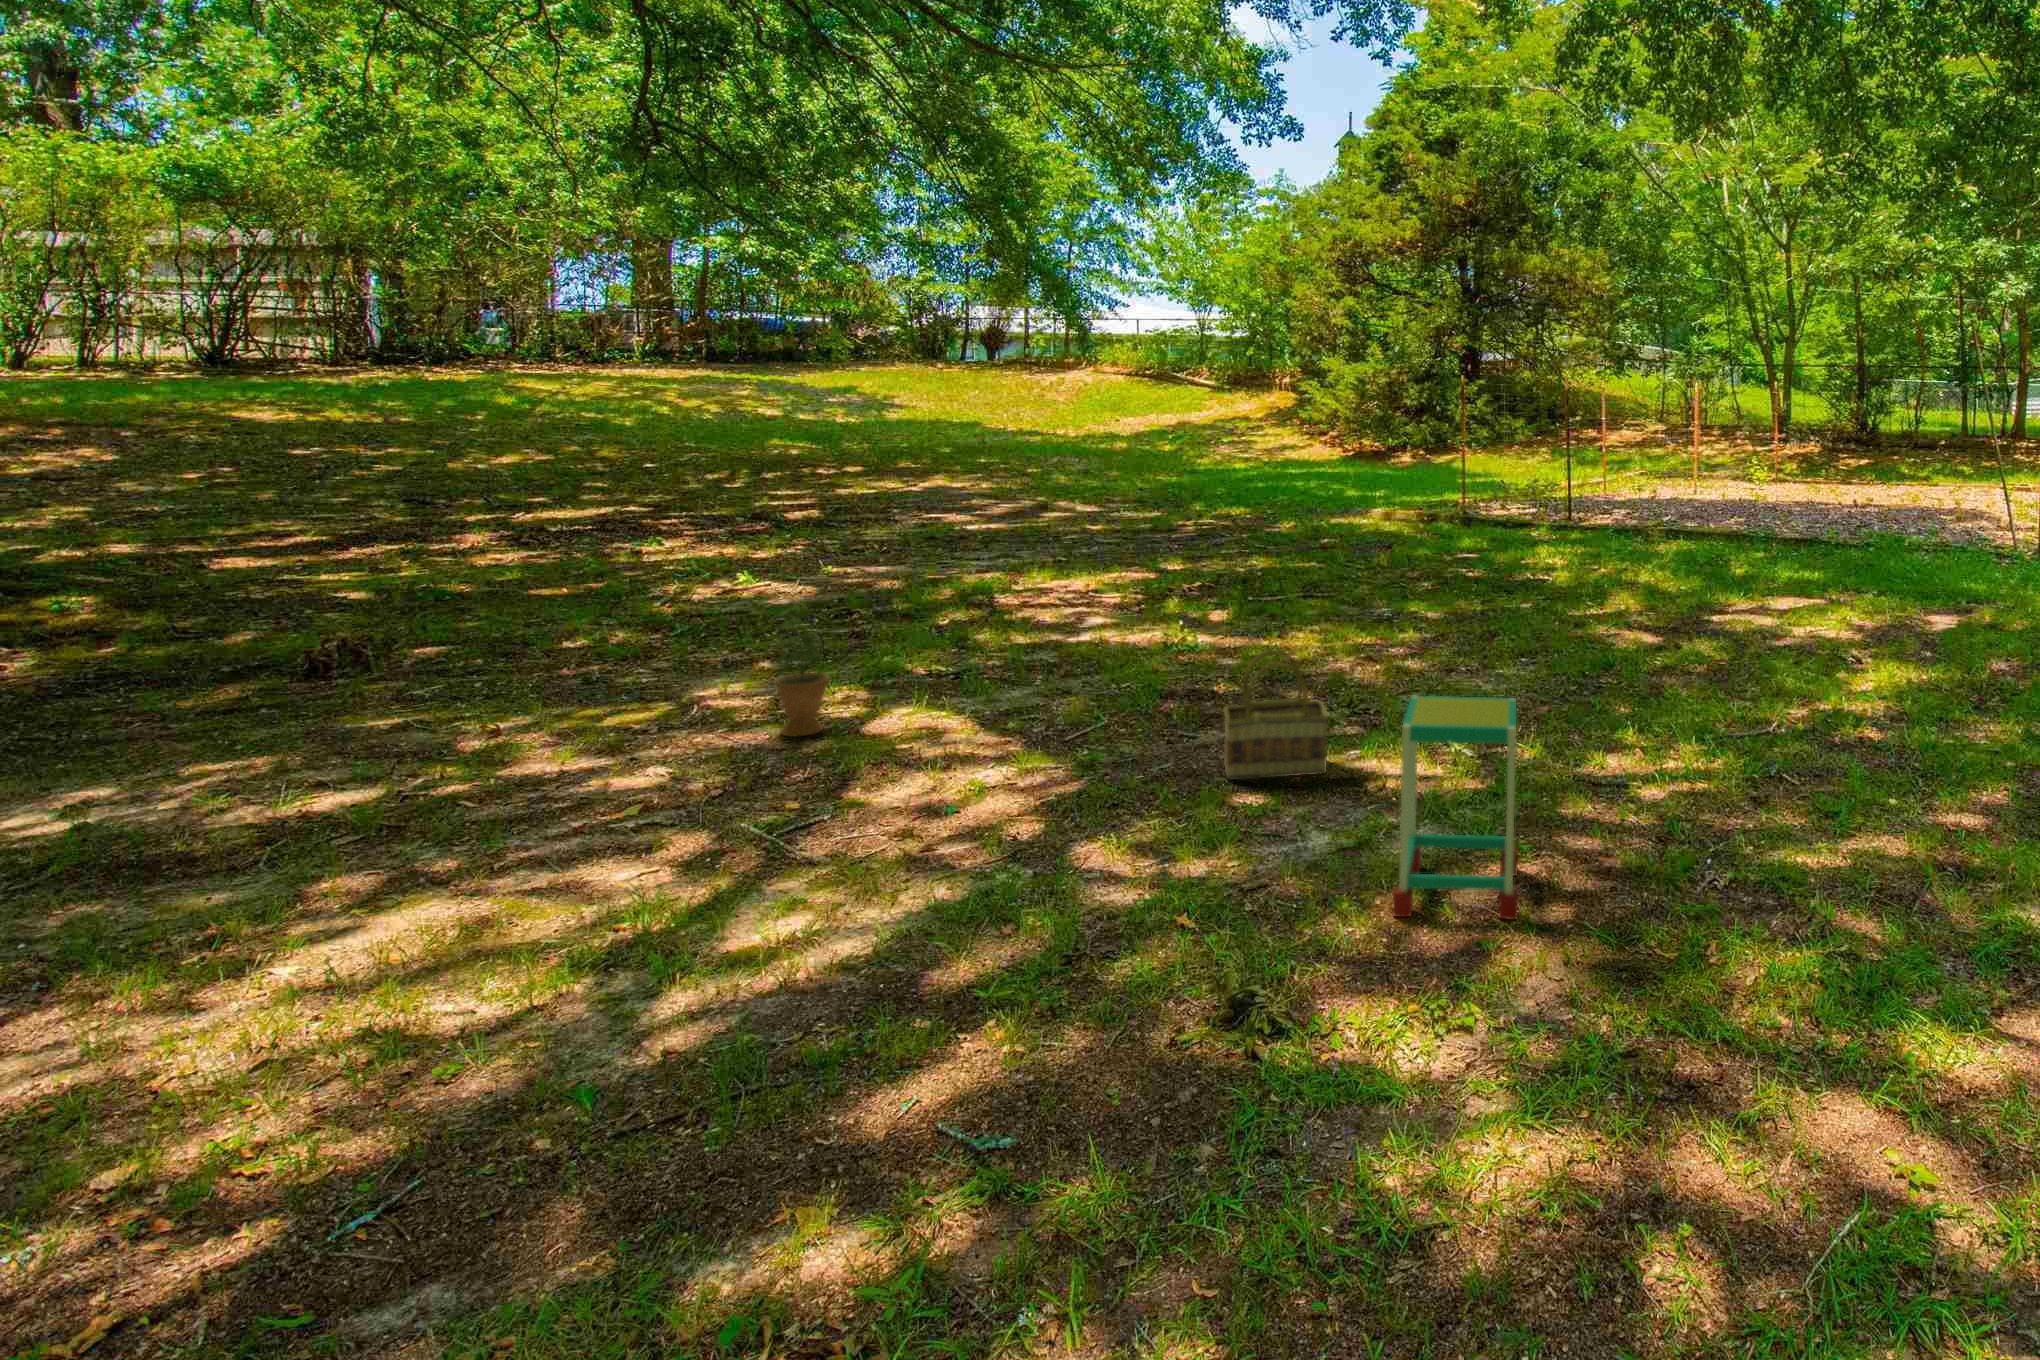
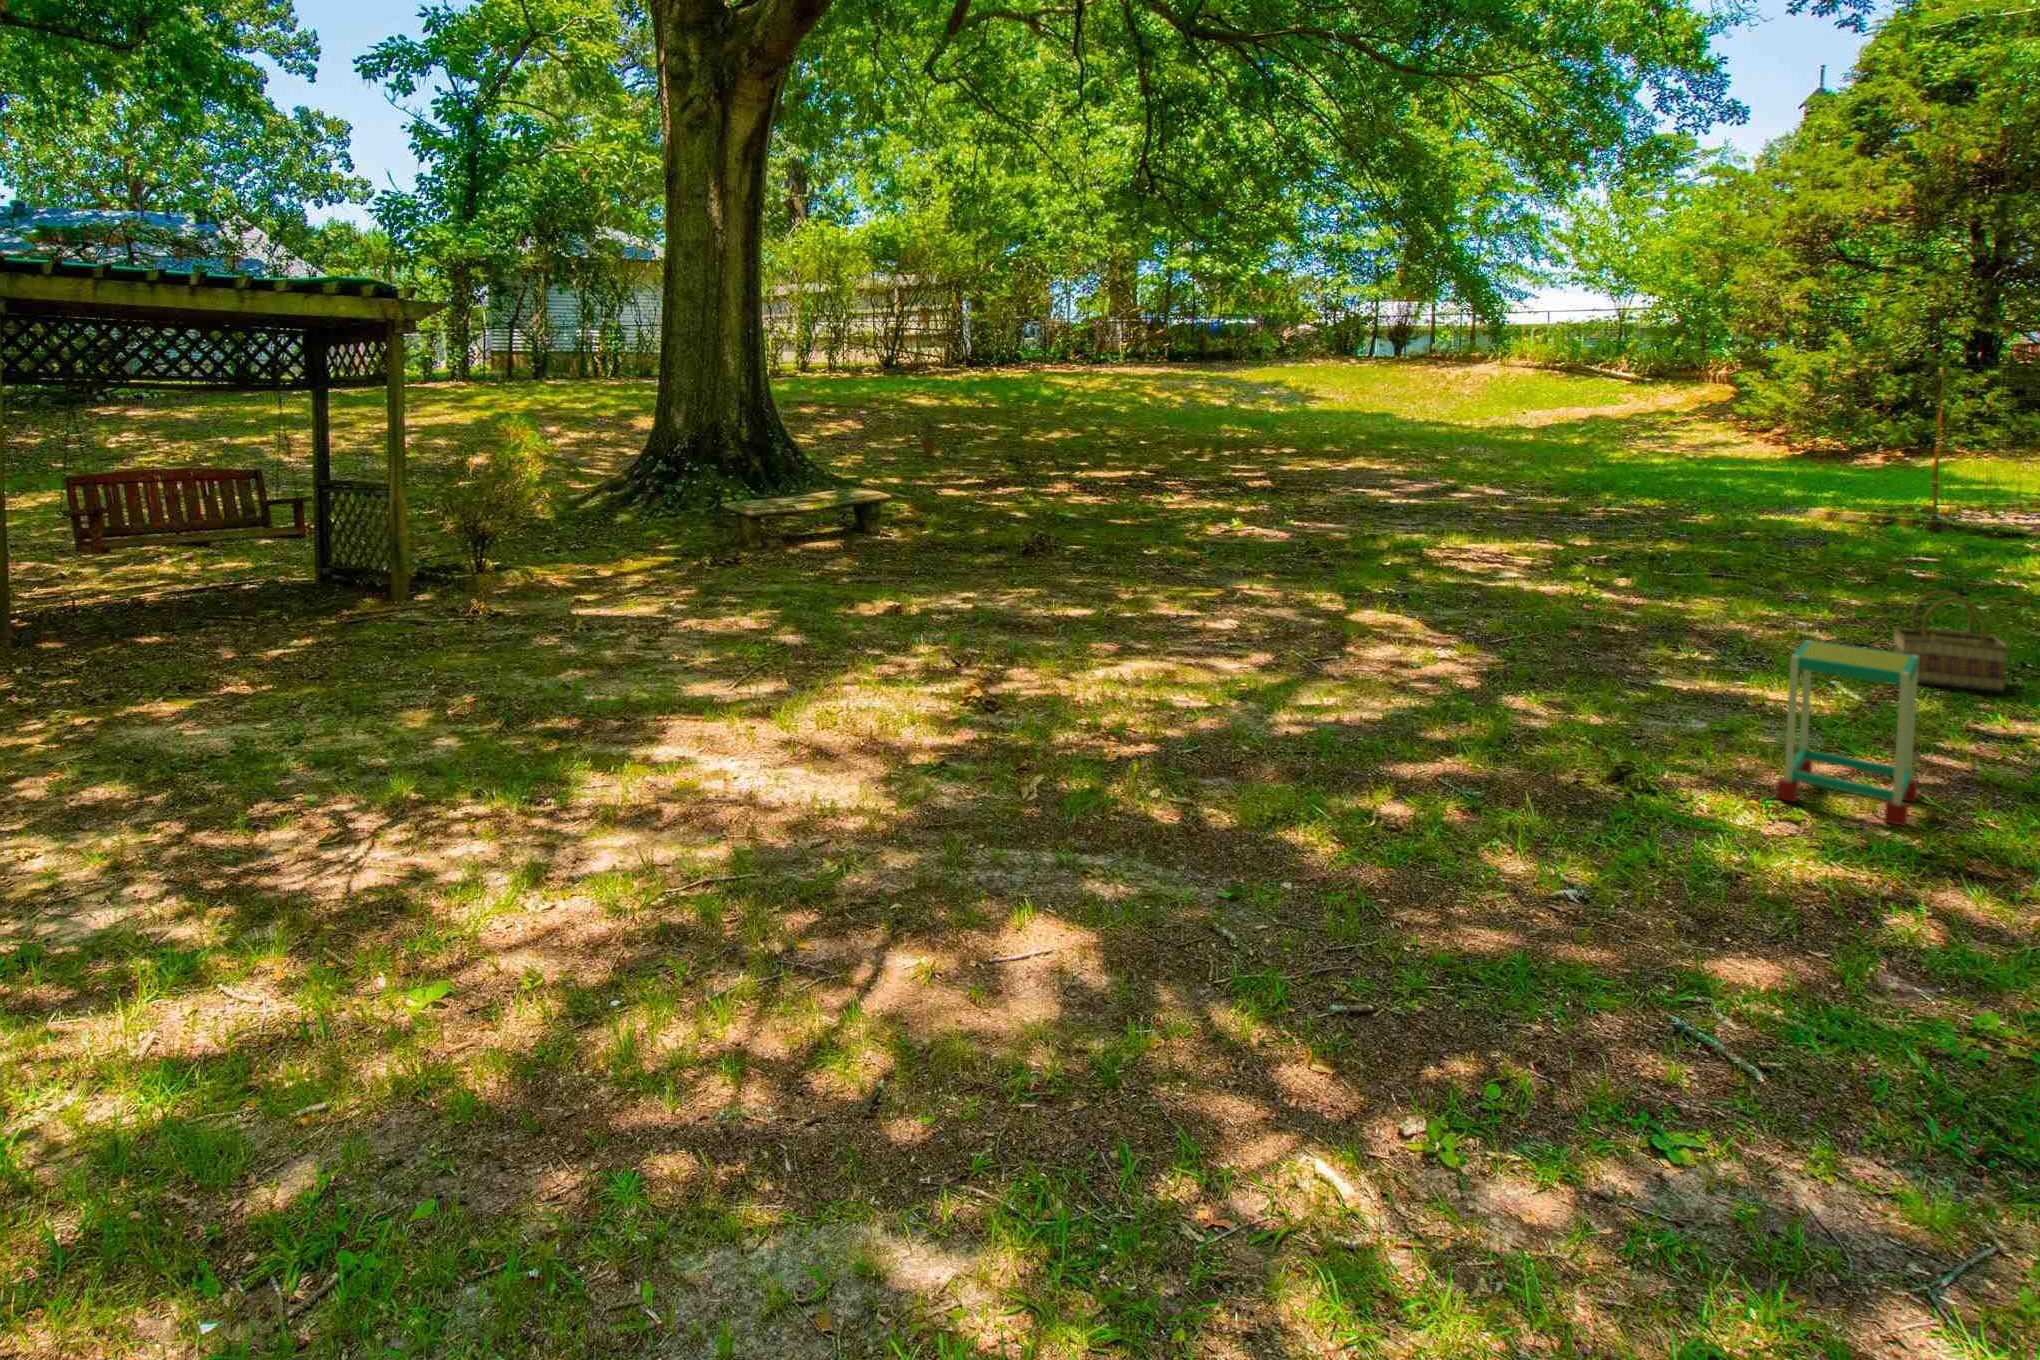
potted plant: present [772,600,828,736] -> present [921,418,935,457]
basket: present [1223,650,1329,780] -> present [1893,590,2008,692]

